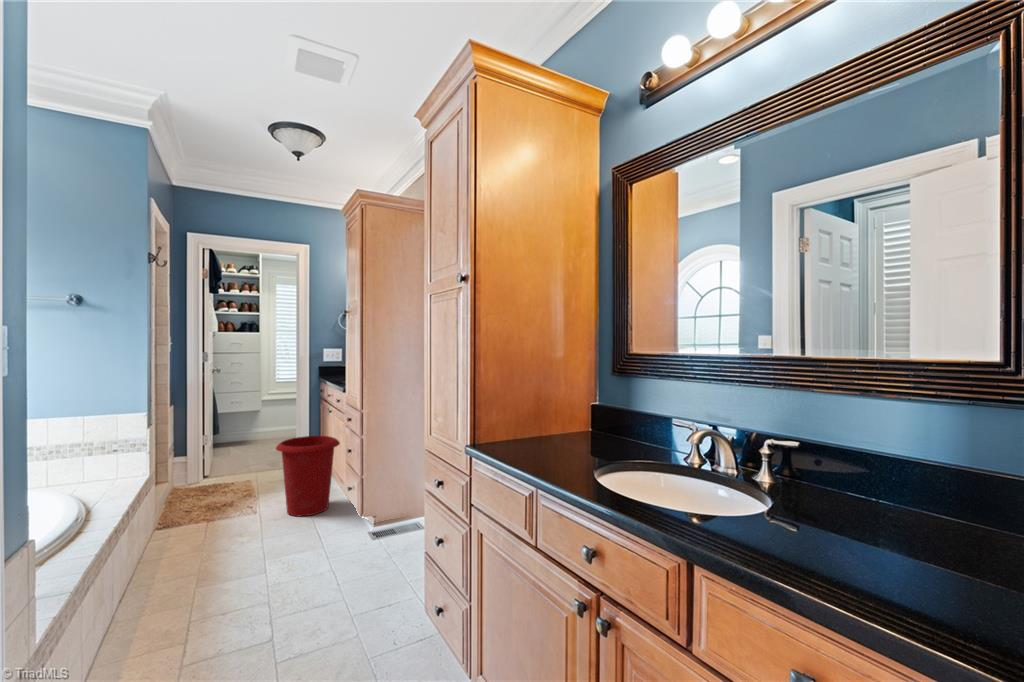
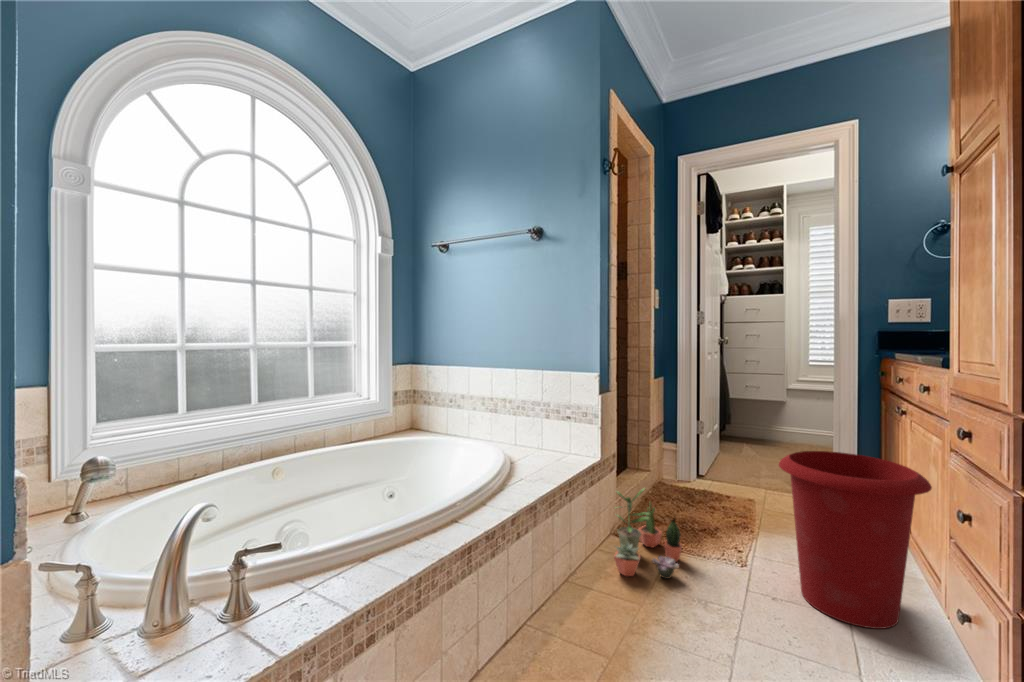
potted plant: none [161,486,219,545] -> present [614,488,682,579]

